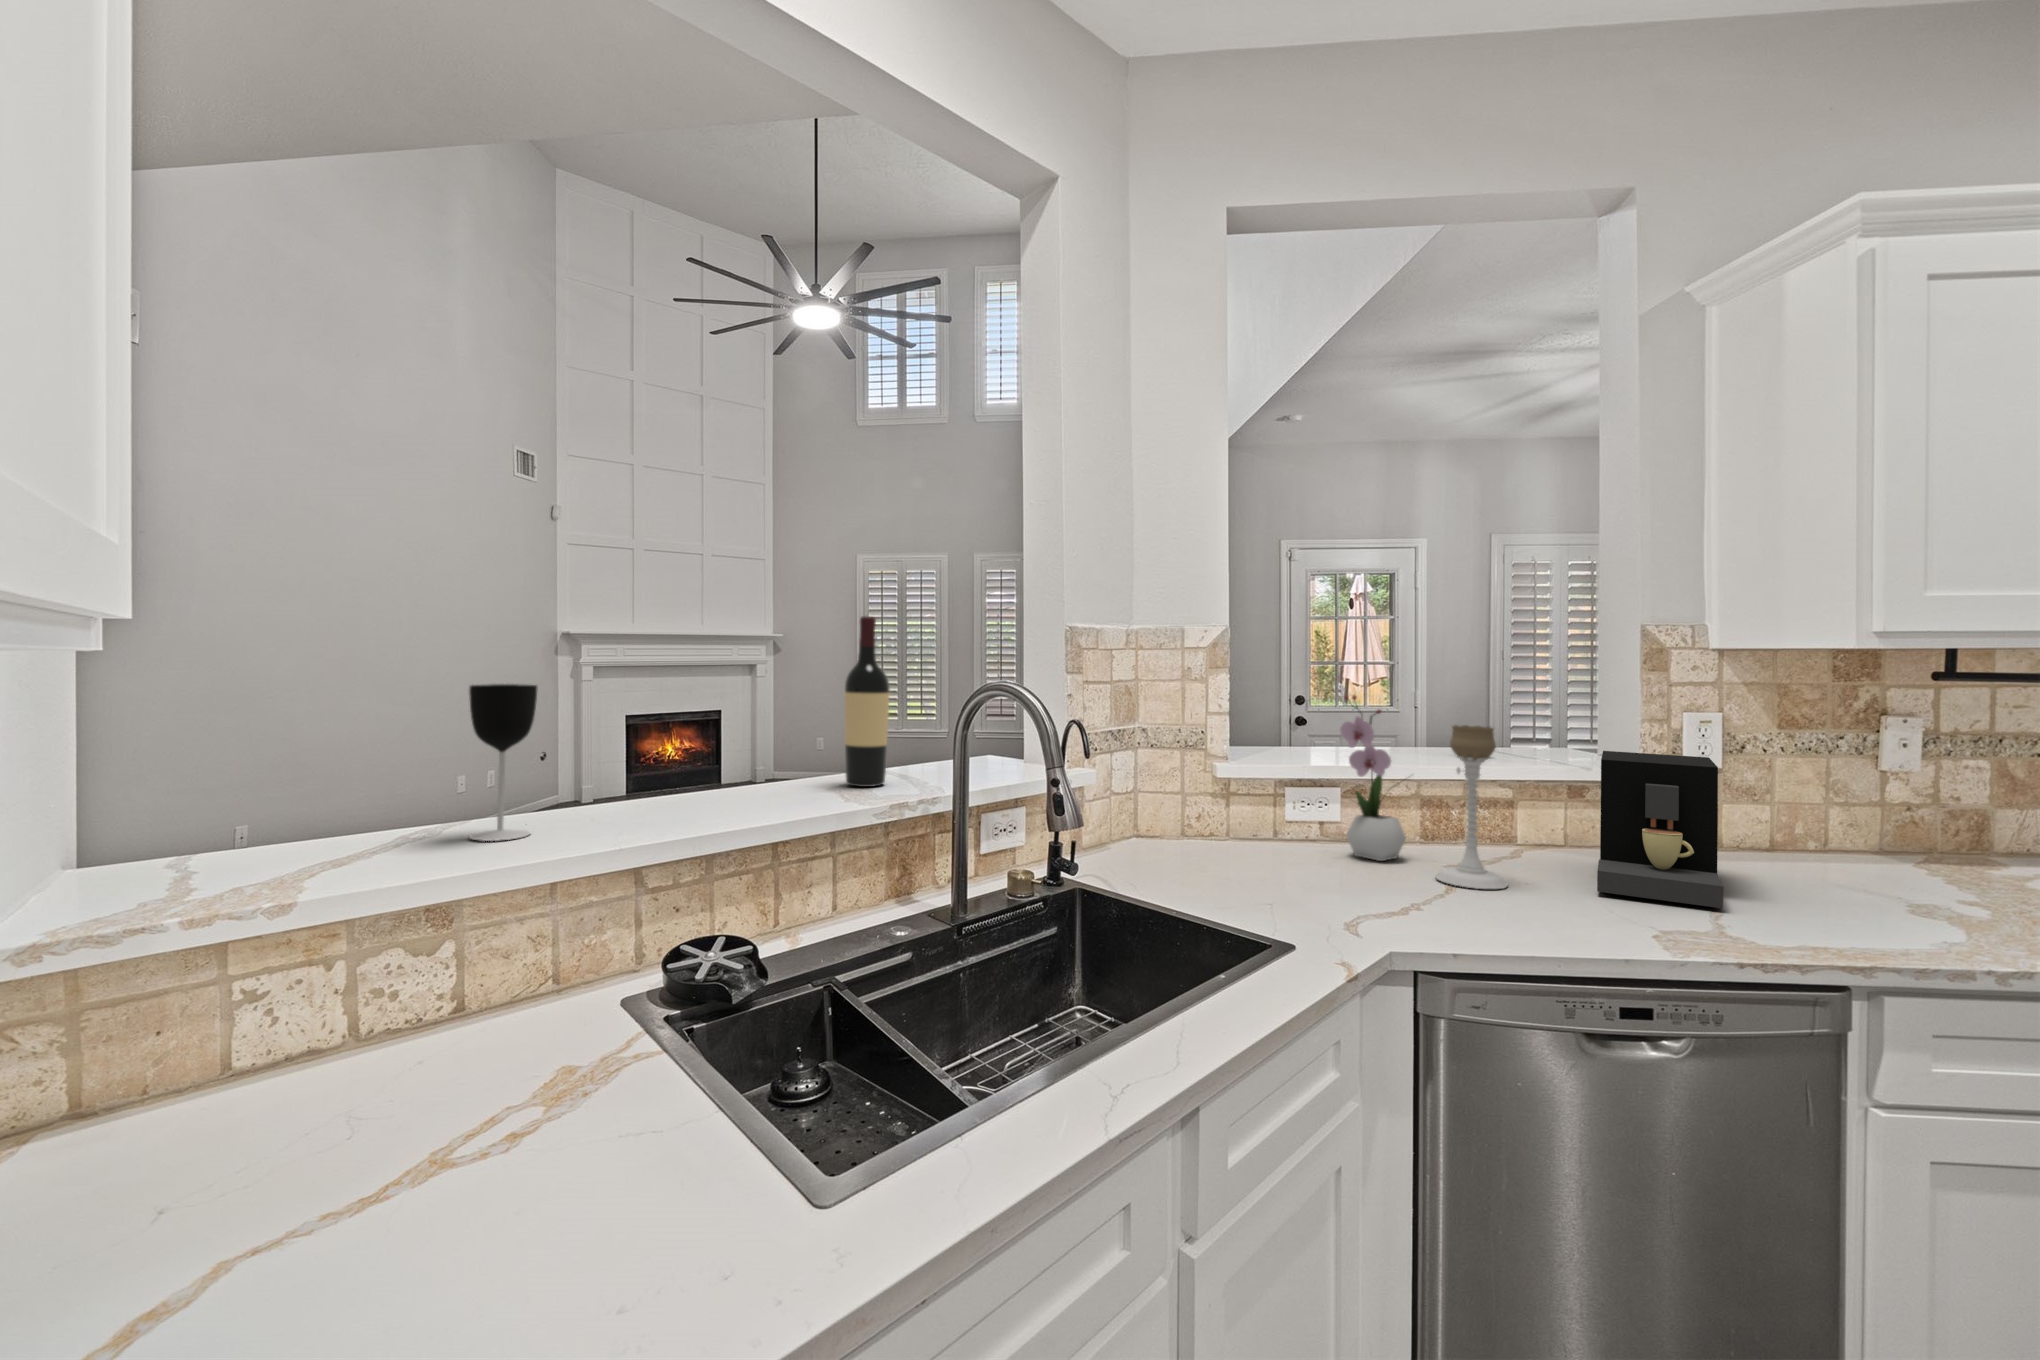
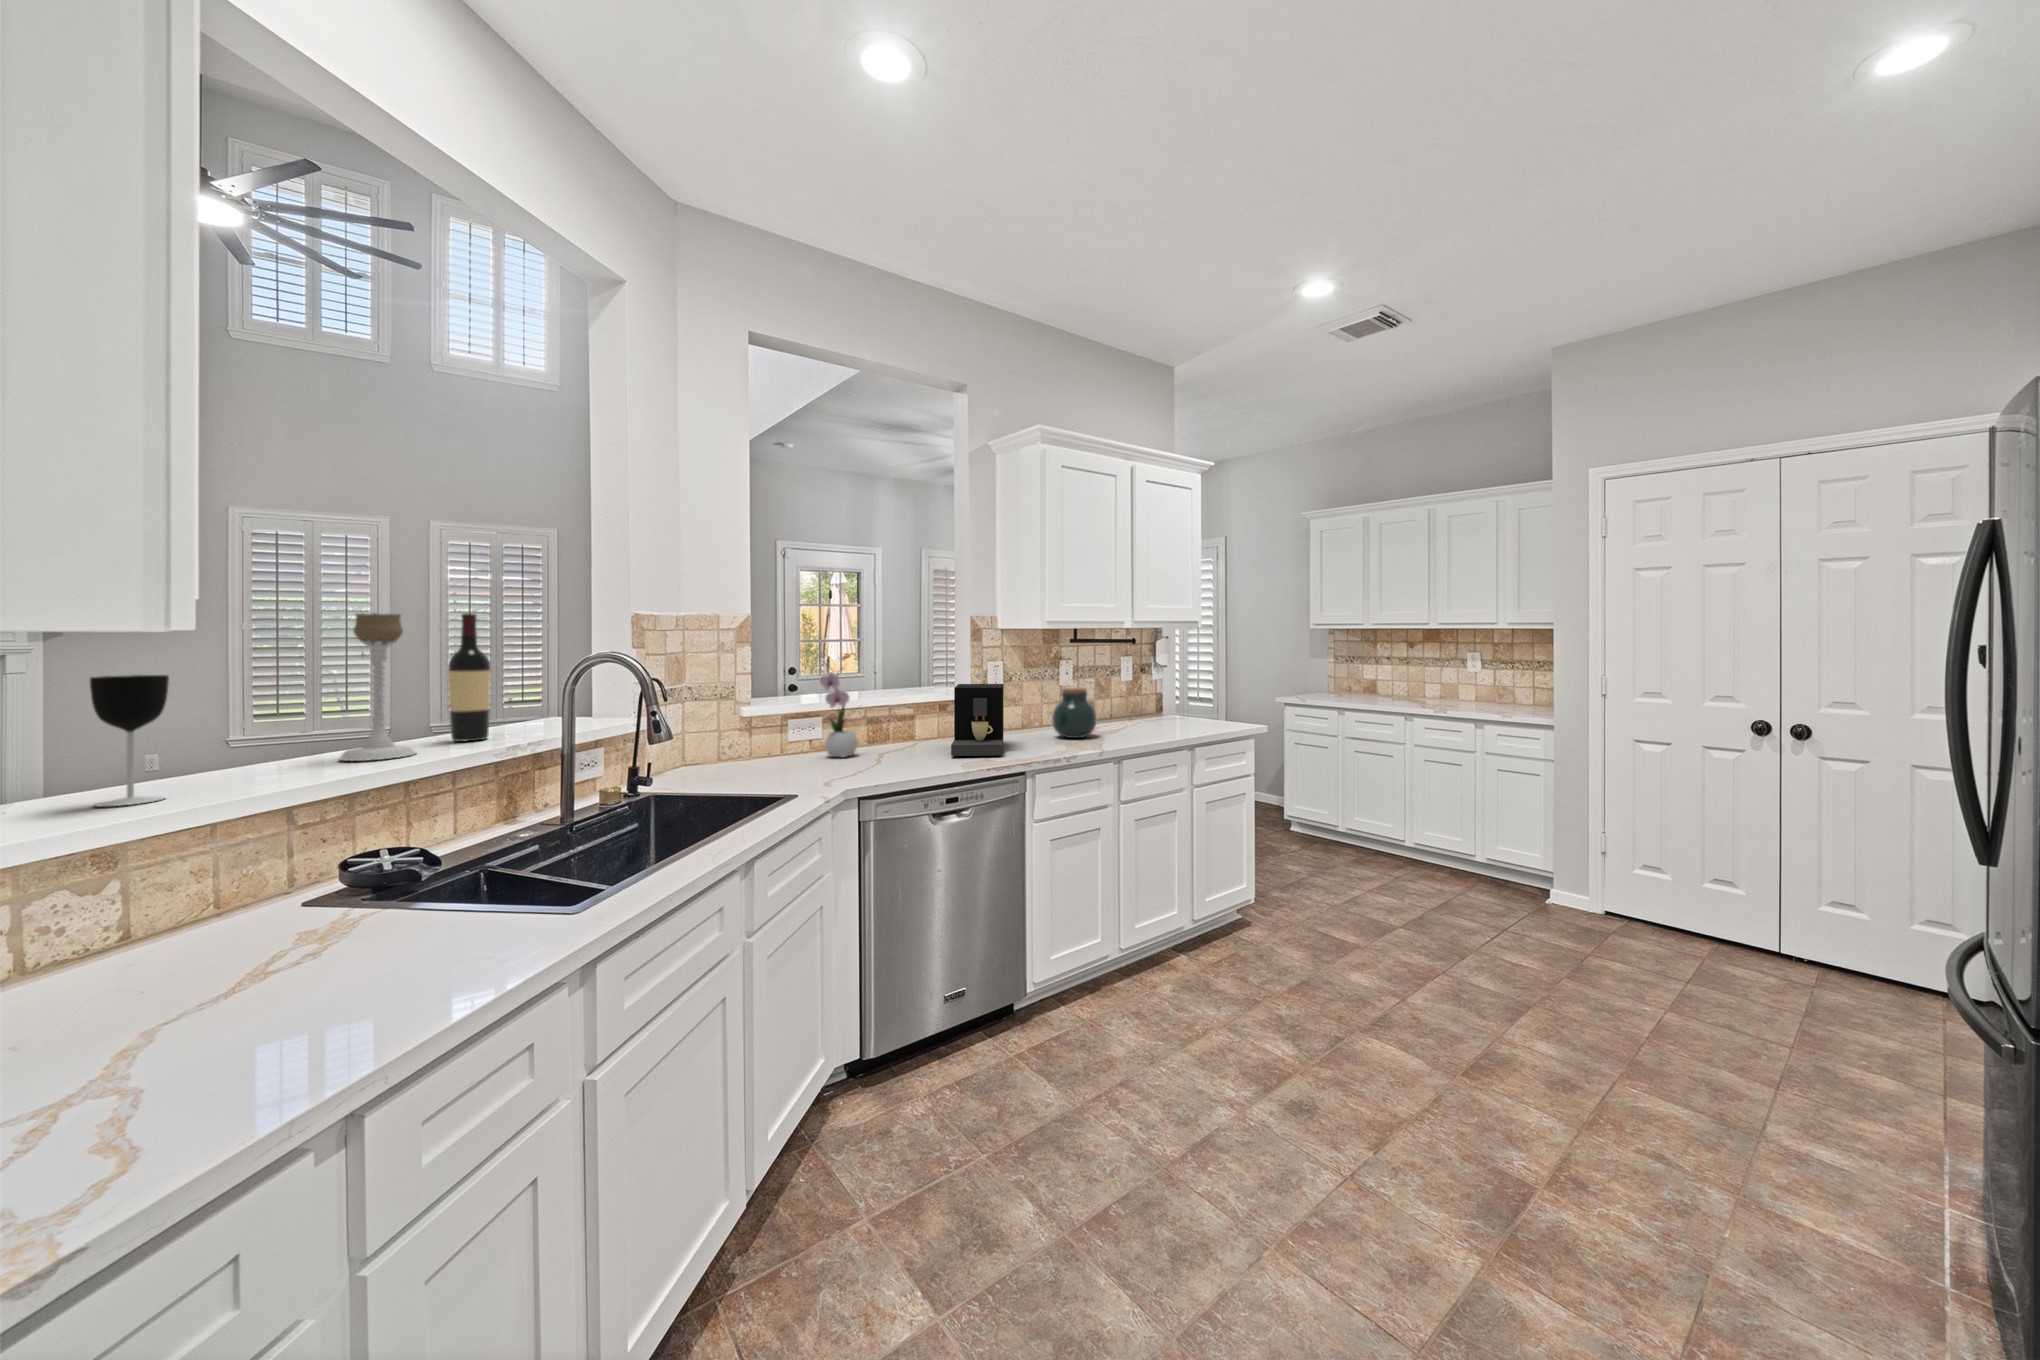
candle holder: present [1436,725,1508,889] -> present [339,613,416,761]
jar: none [1831,777,1963,887] -> present [1052,688,1096,738]

